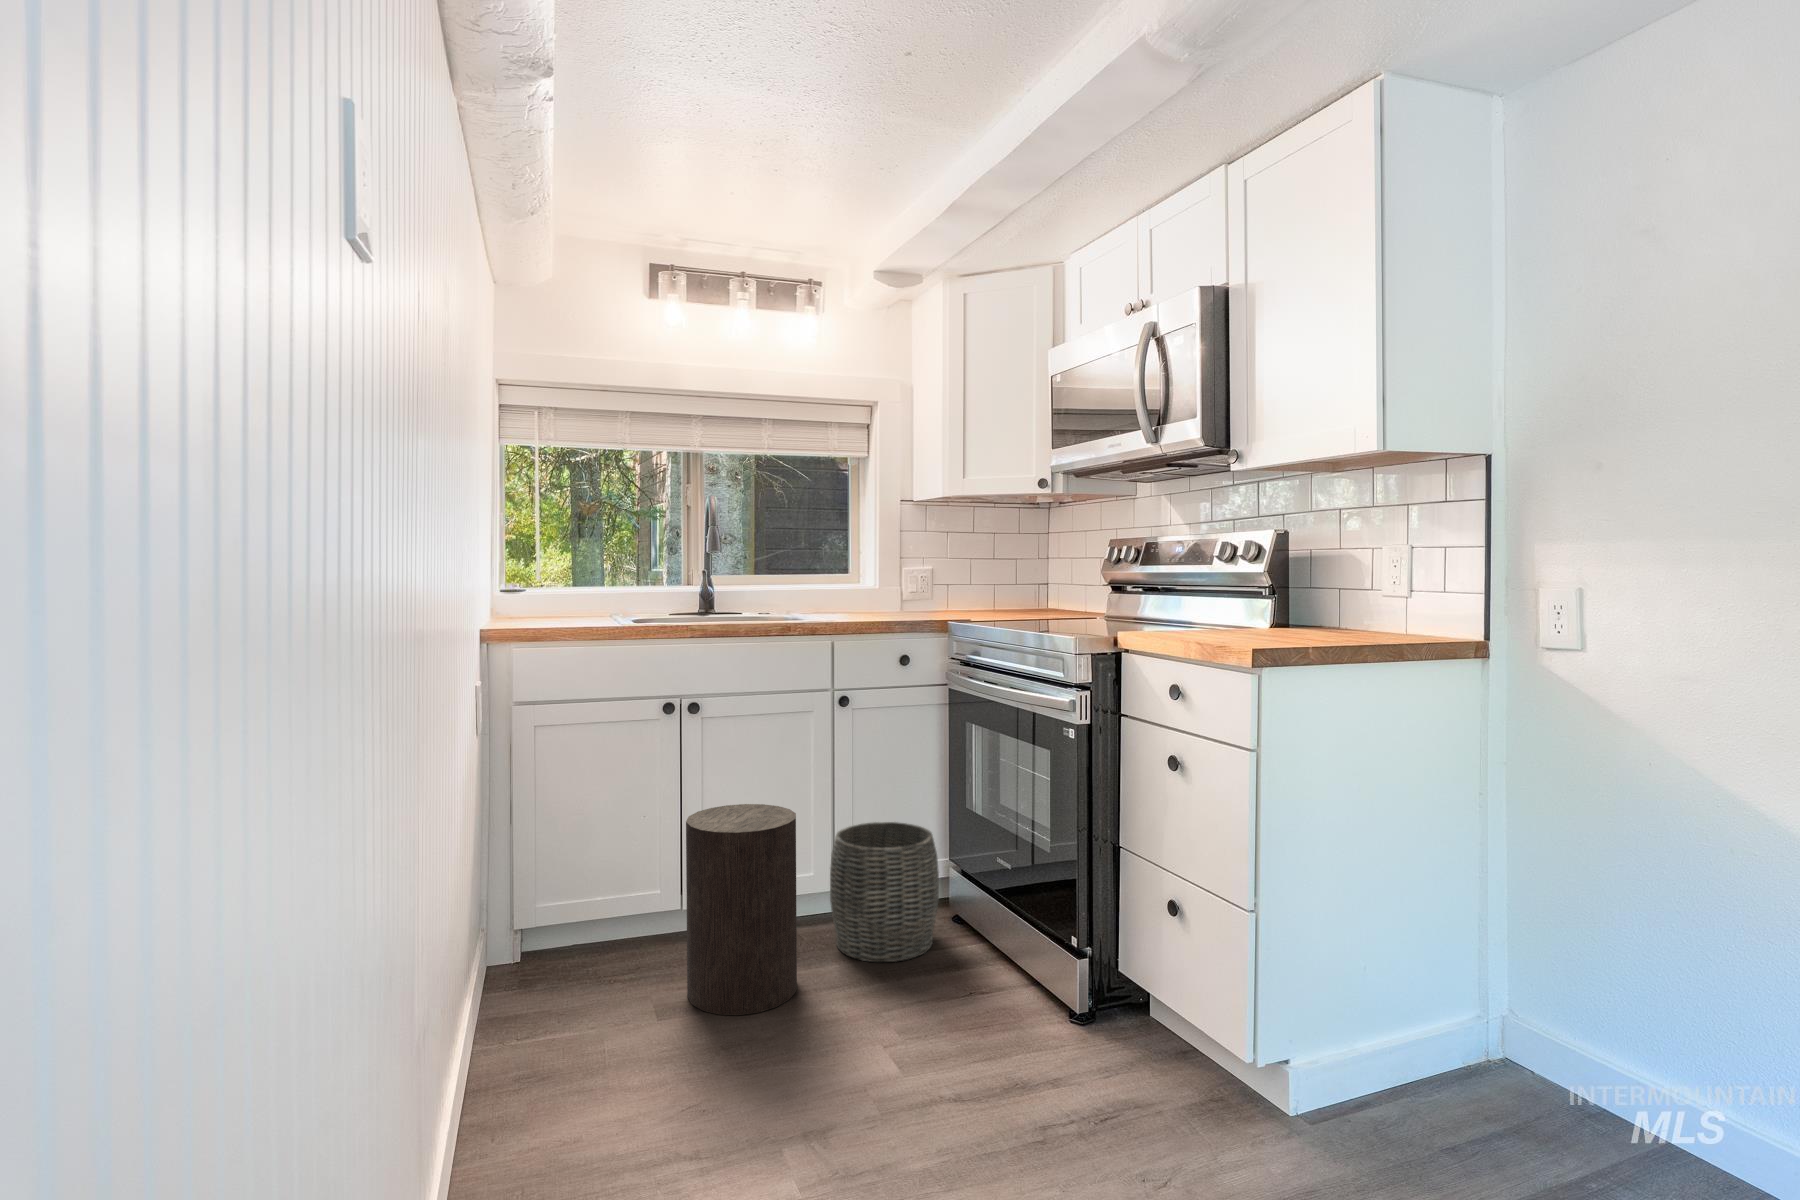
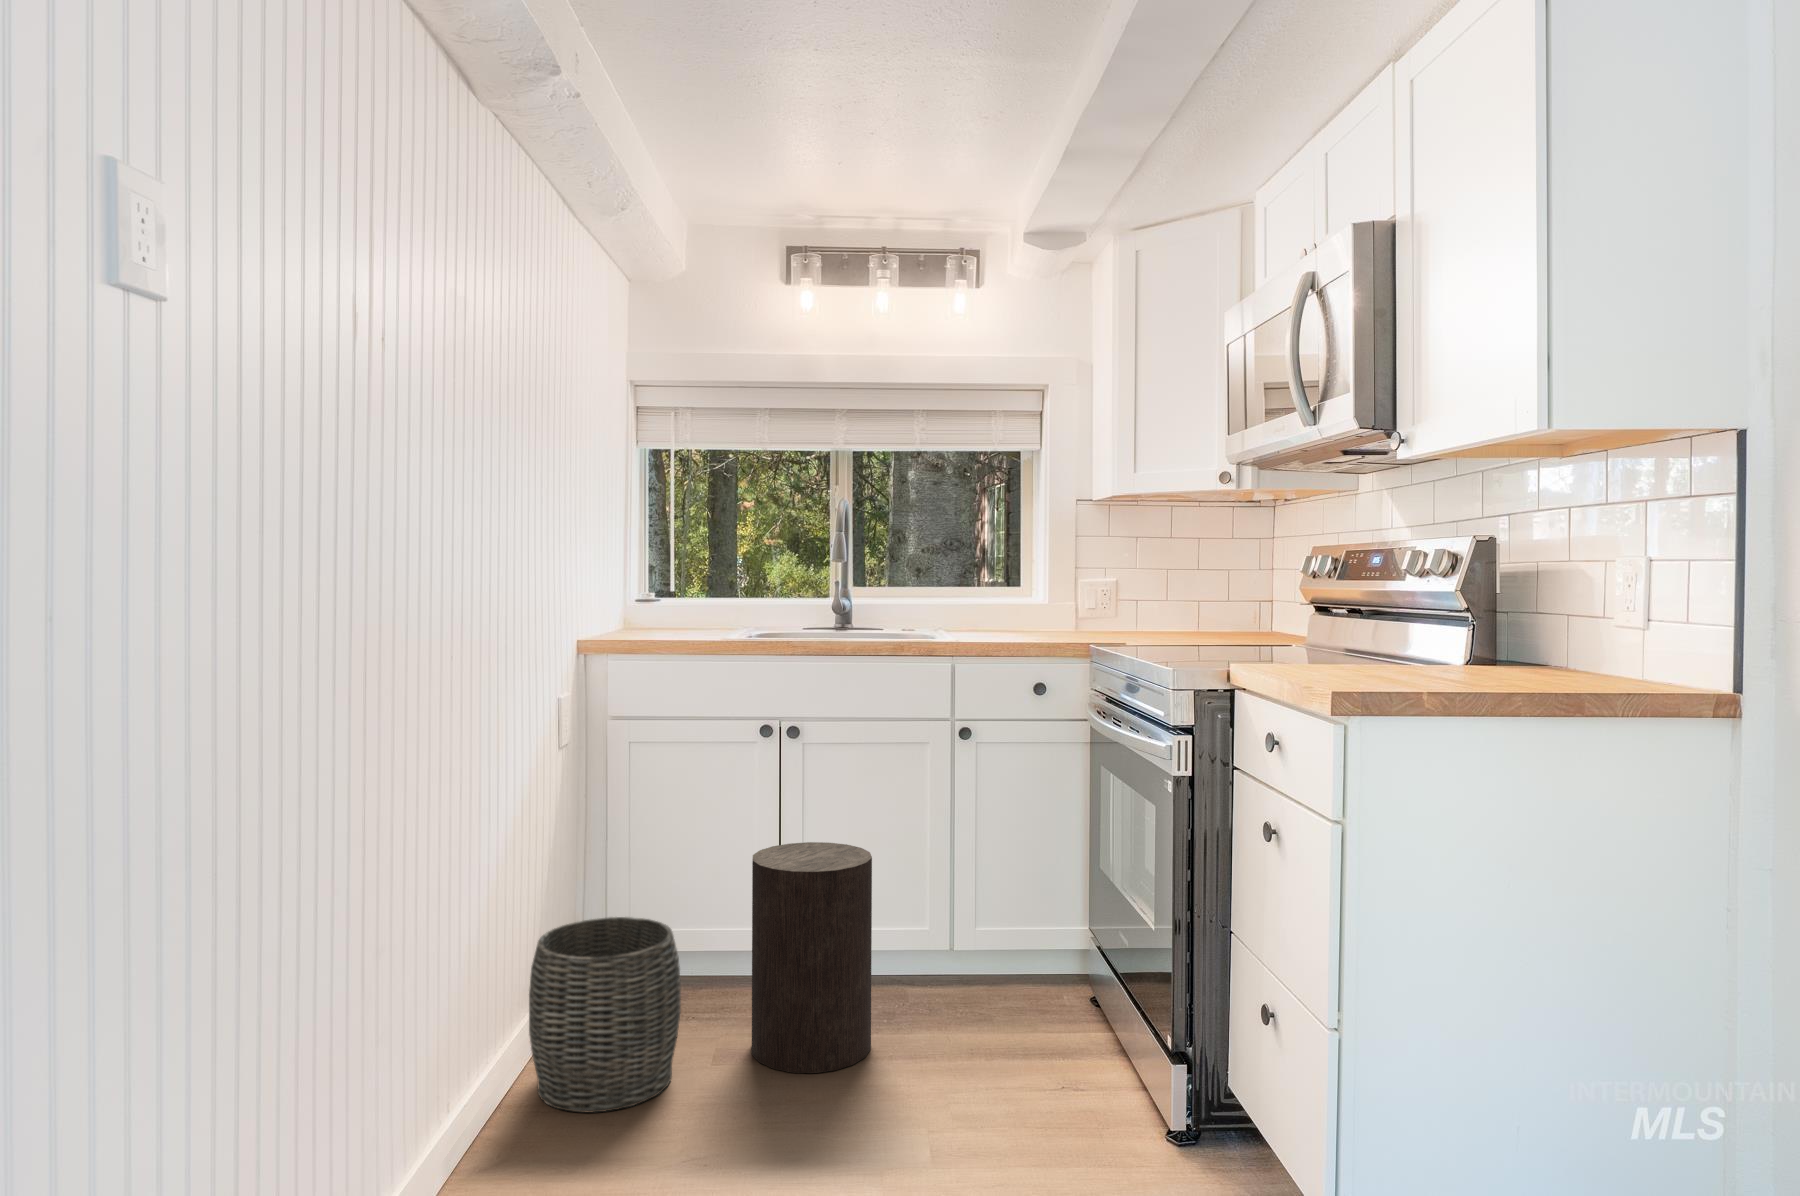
woven basket: present [830,822,939,962] -> present [529,917,681,1113]

